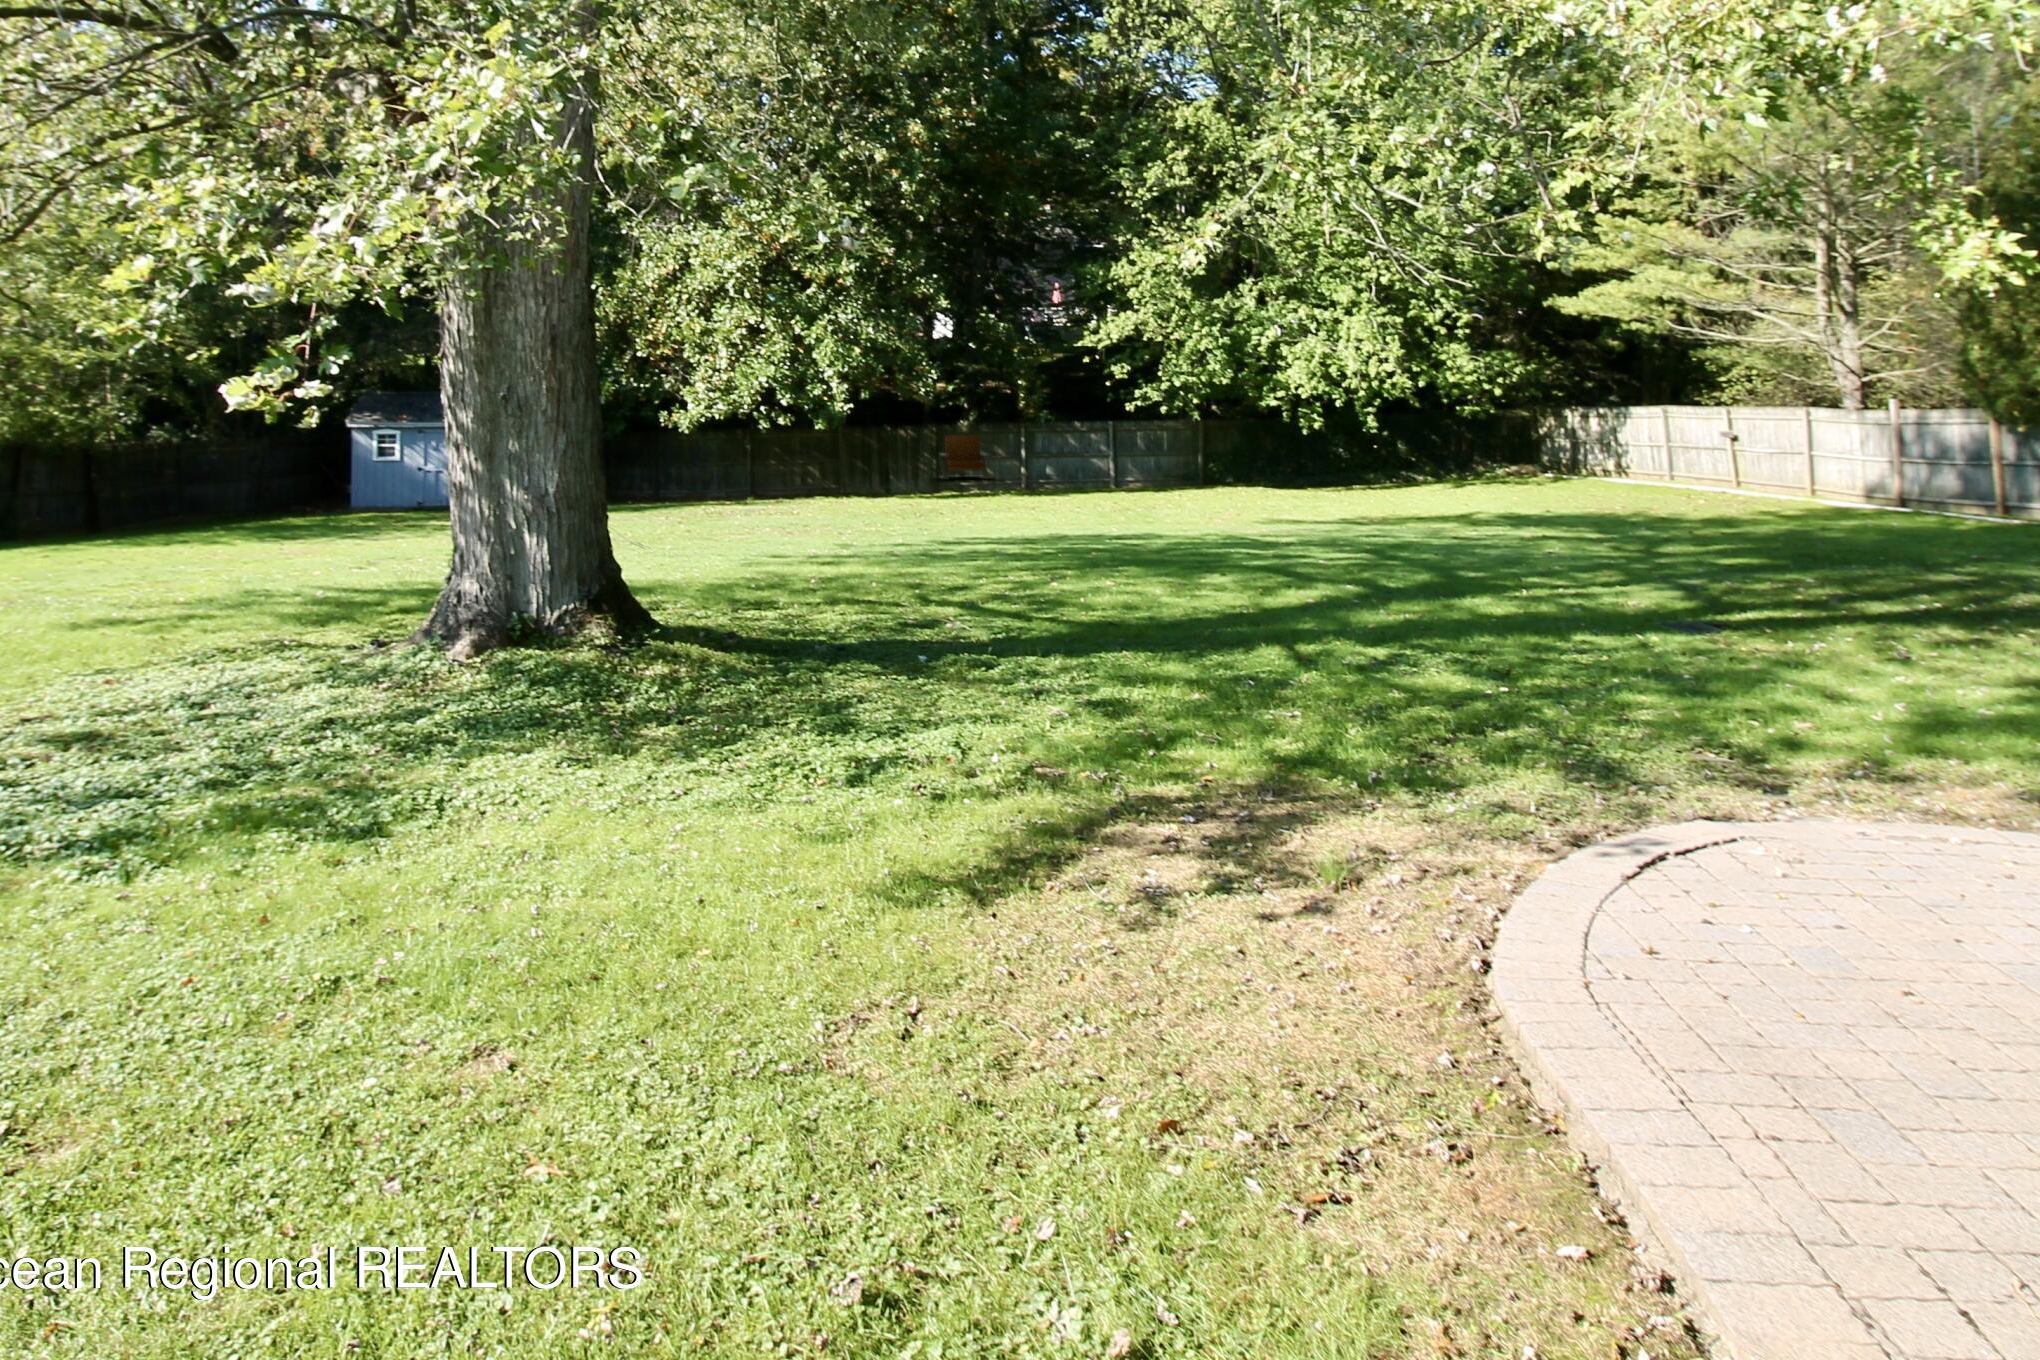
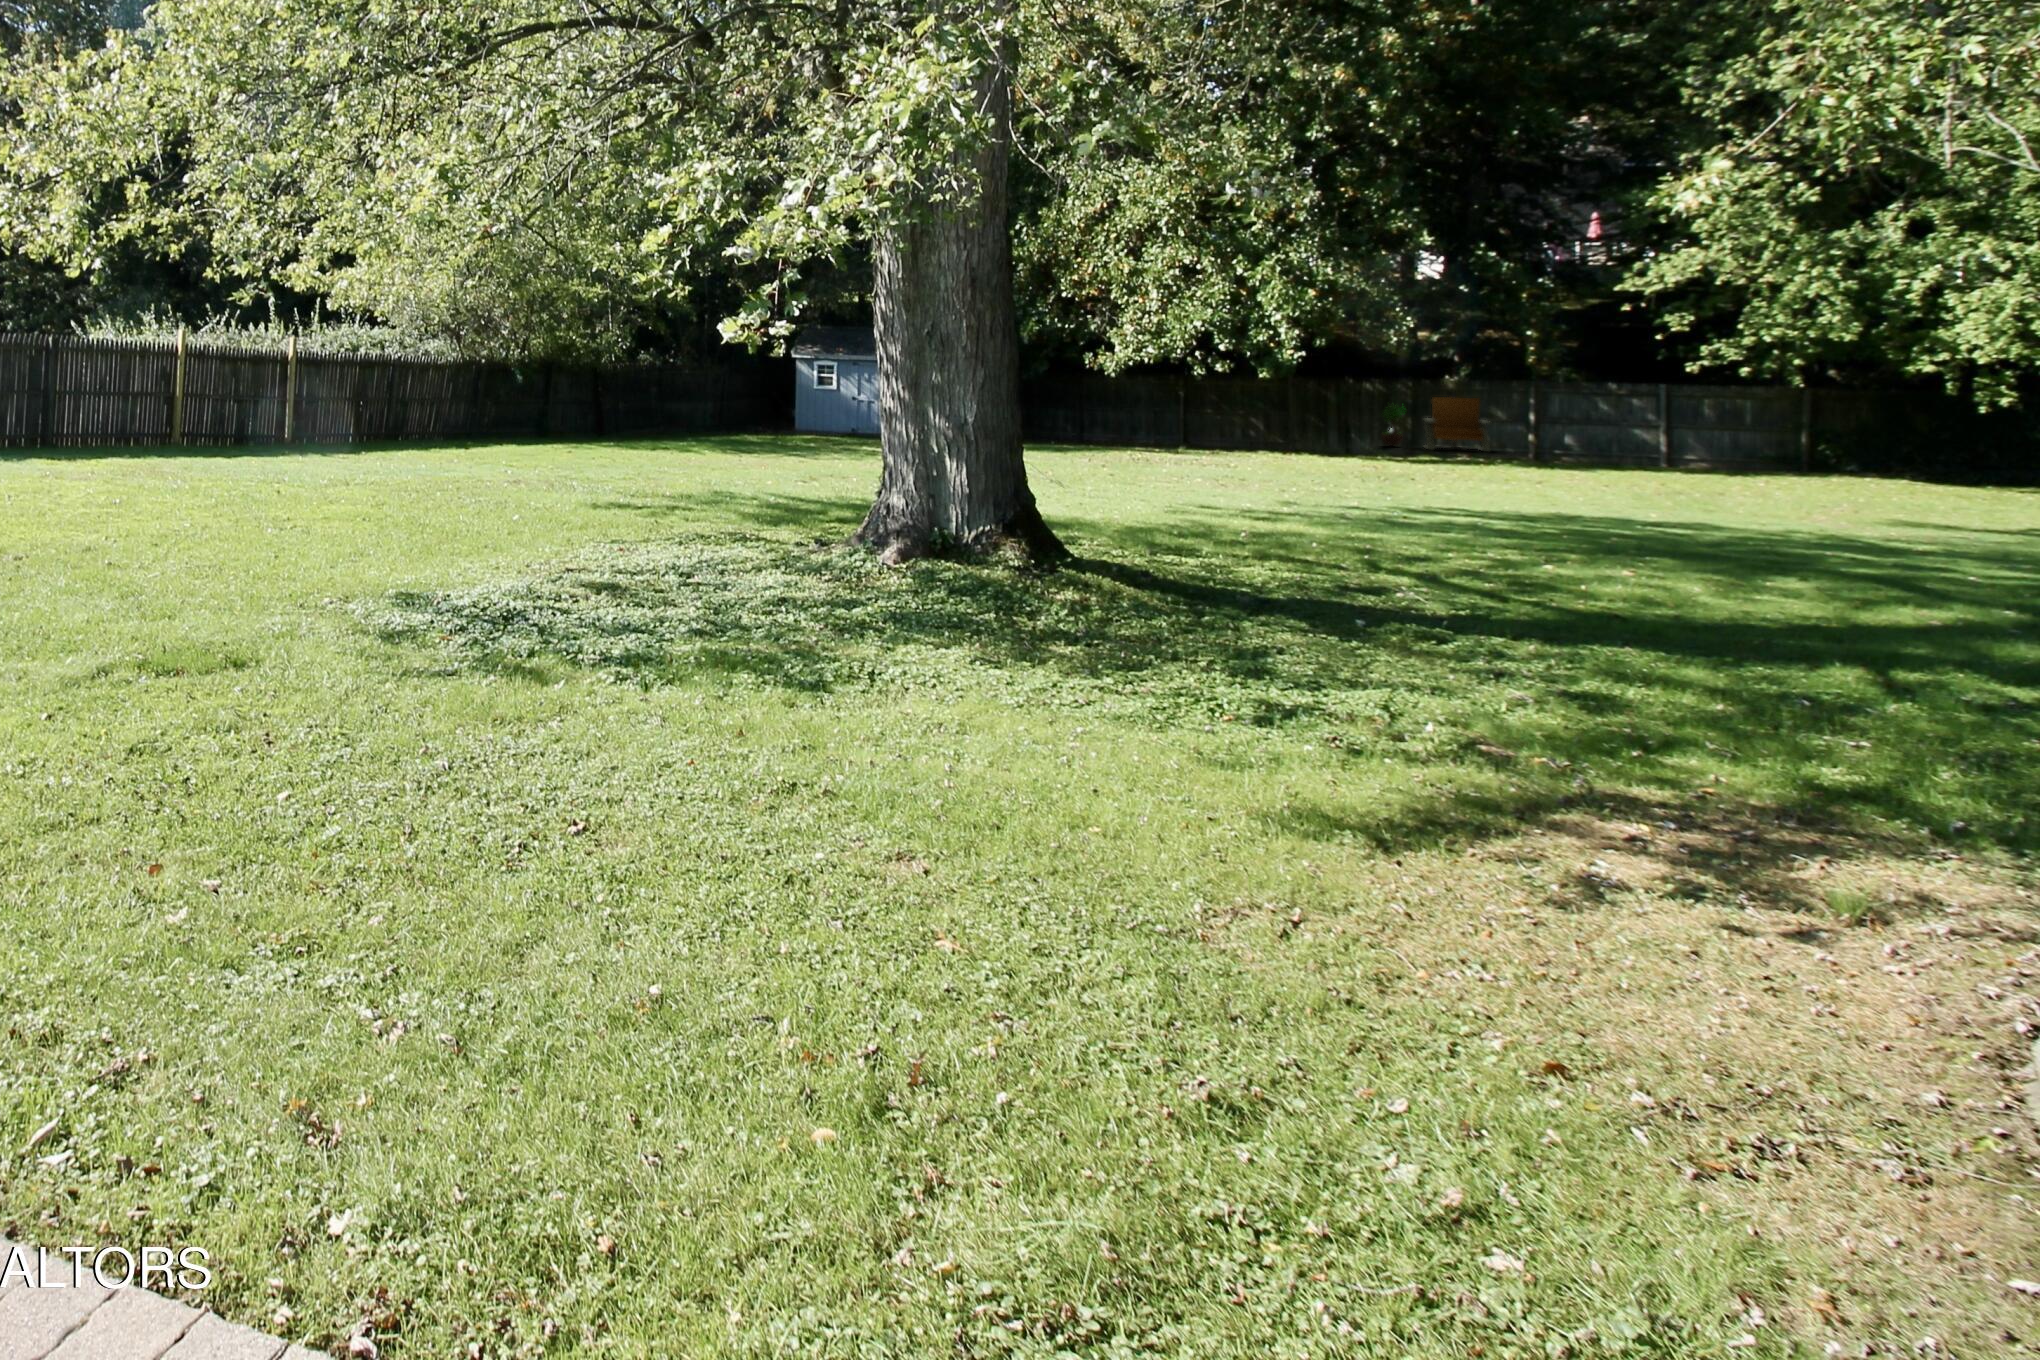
potted tree: none [905,439,927,478] -> present [1381,404,1405,446]

